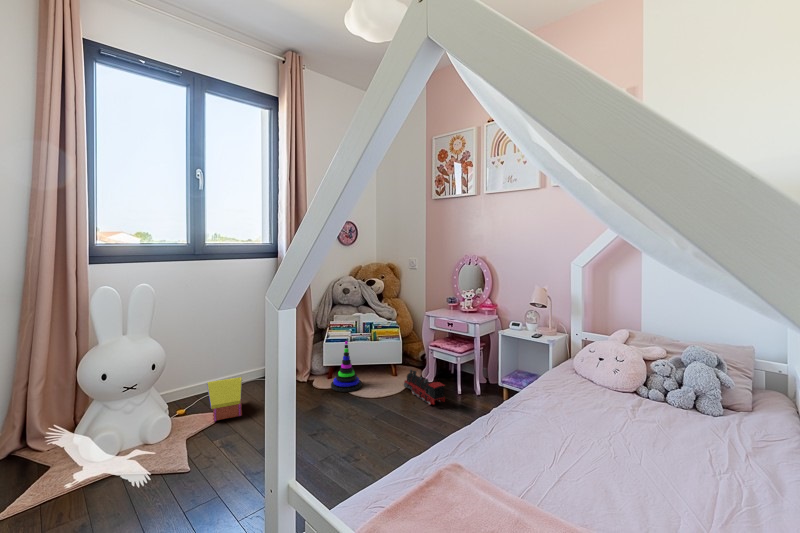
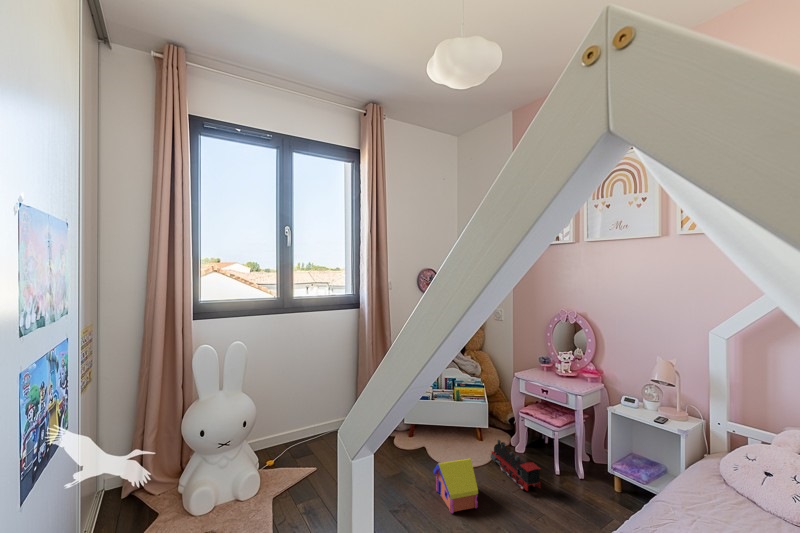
stacking toy: present [331,341,362,392] -> none [410,401,443,459]
toy house: present [207,377,242,421] -> present [433,458,478,513]

